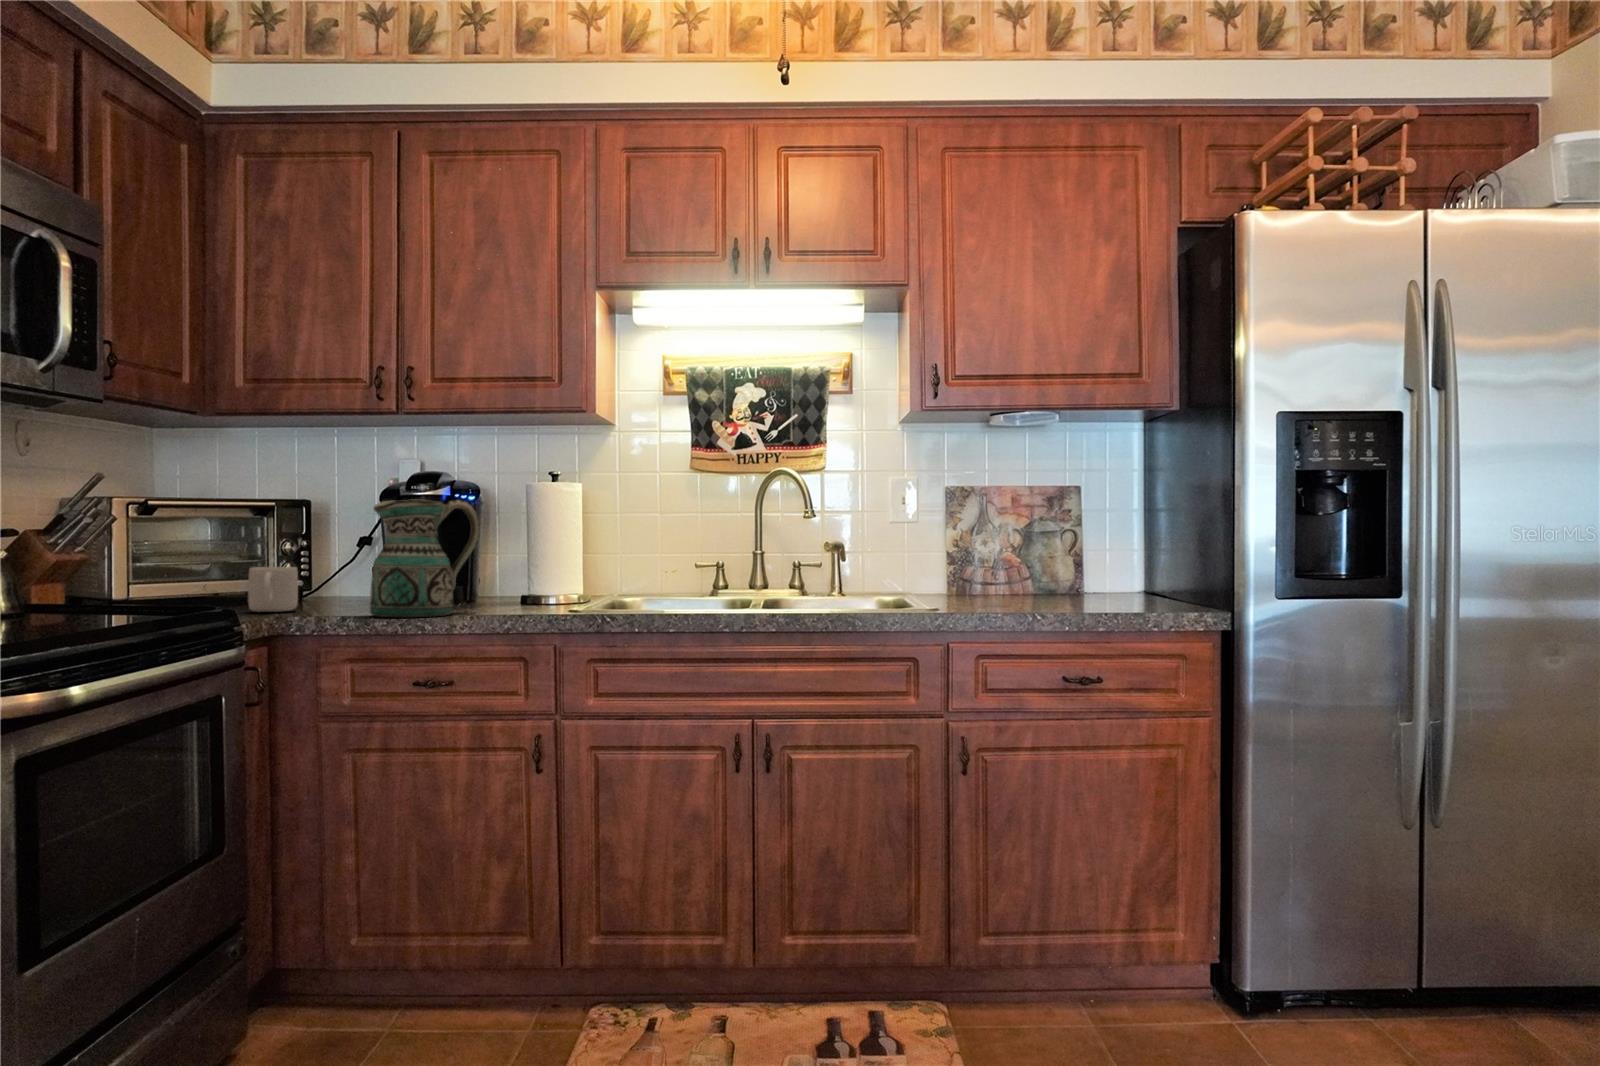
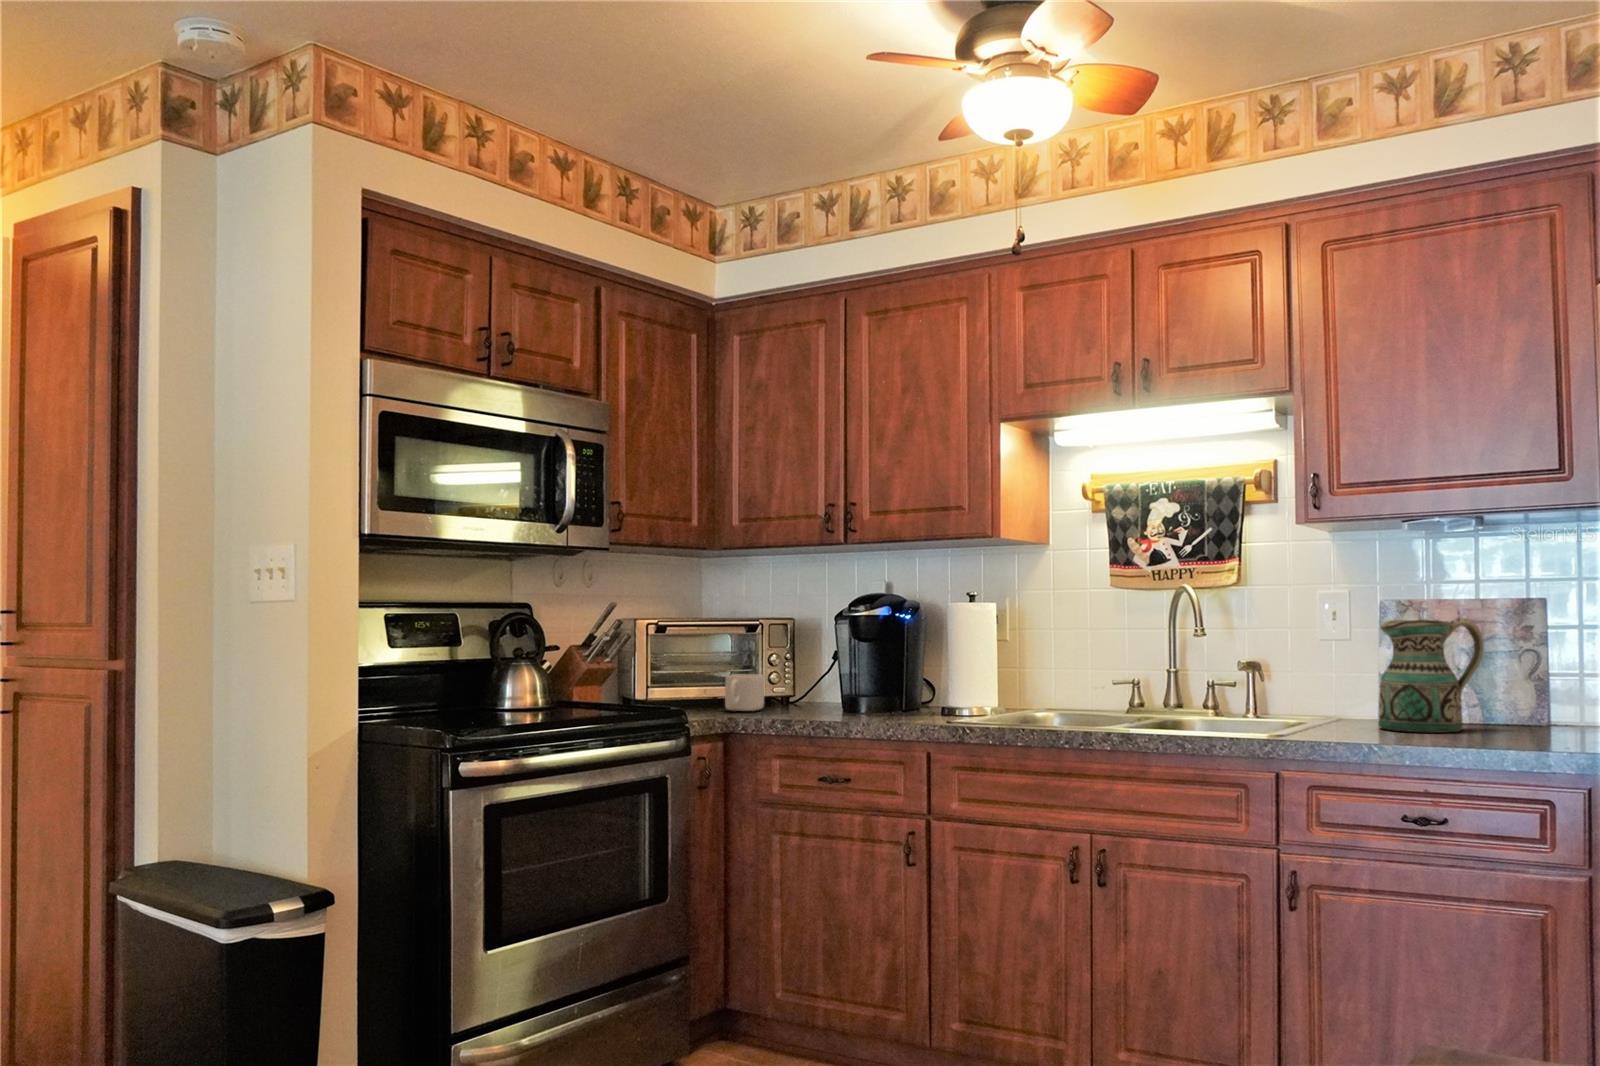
ceramic pitcher: present [370,499,479,617] -> present [1379,618,1484,733]

